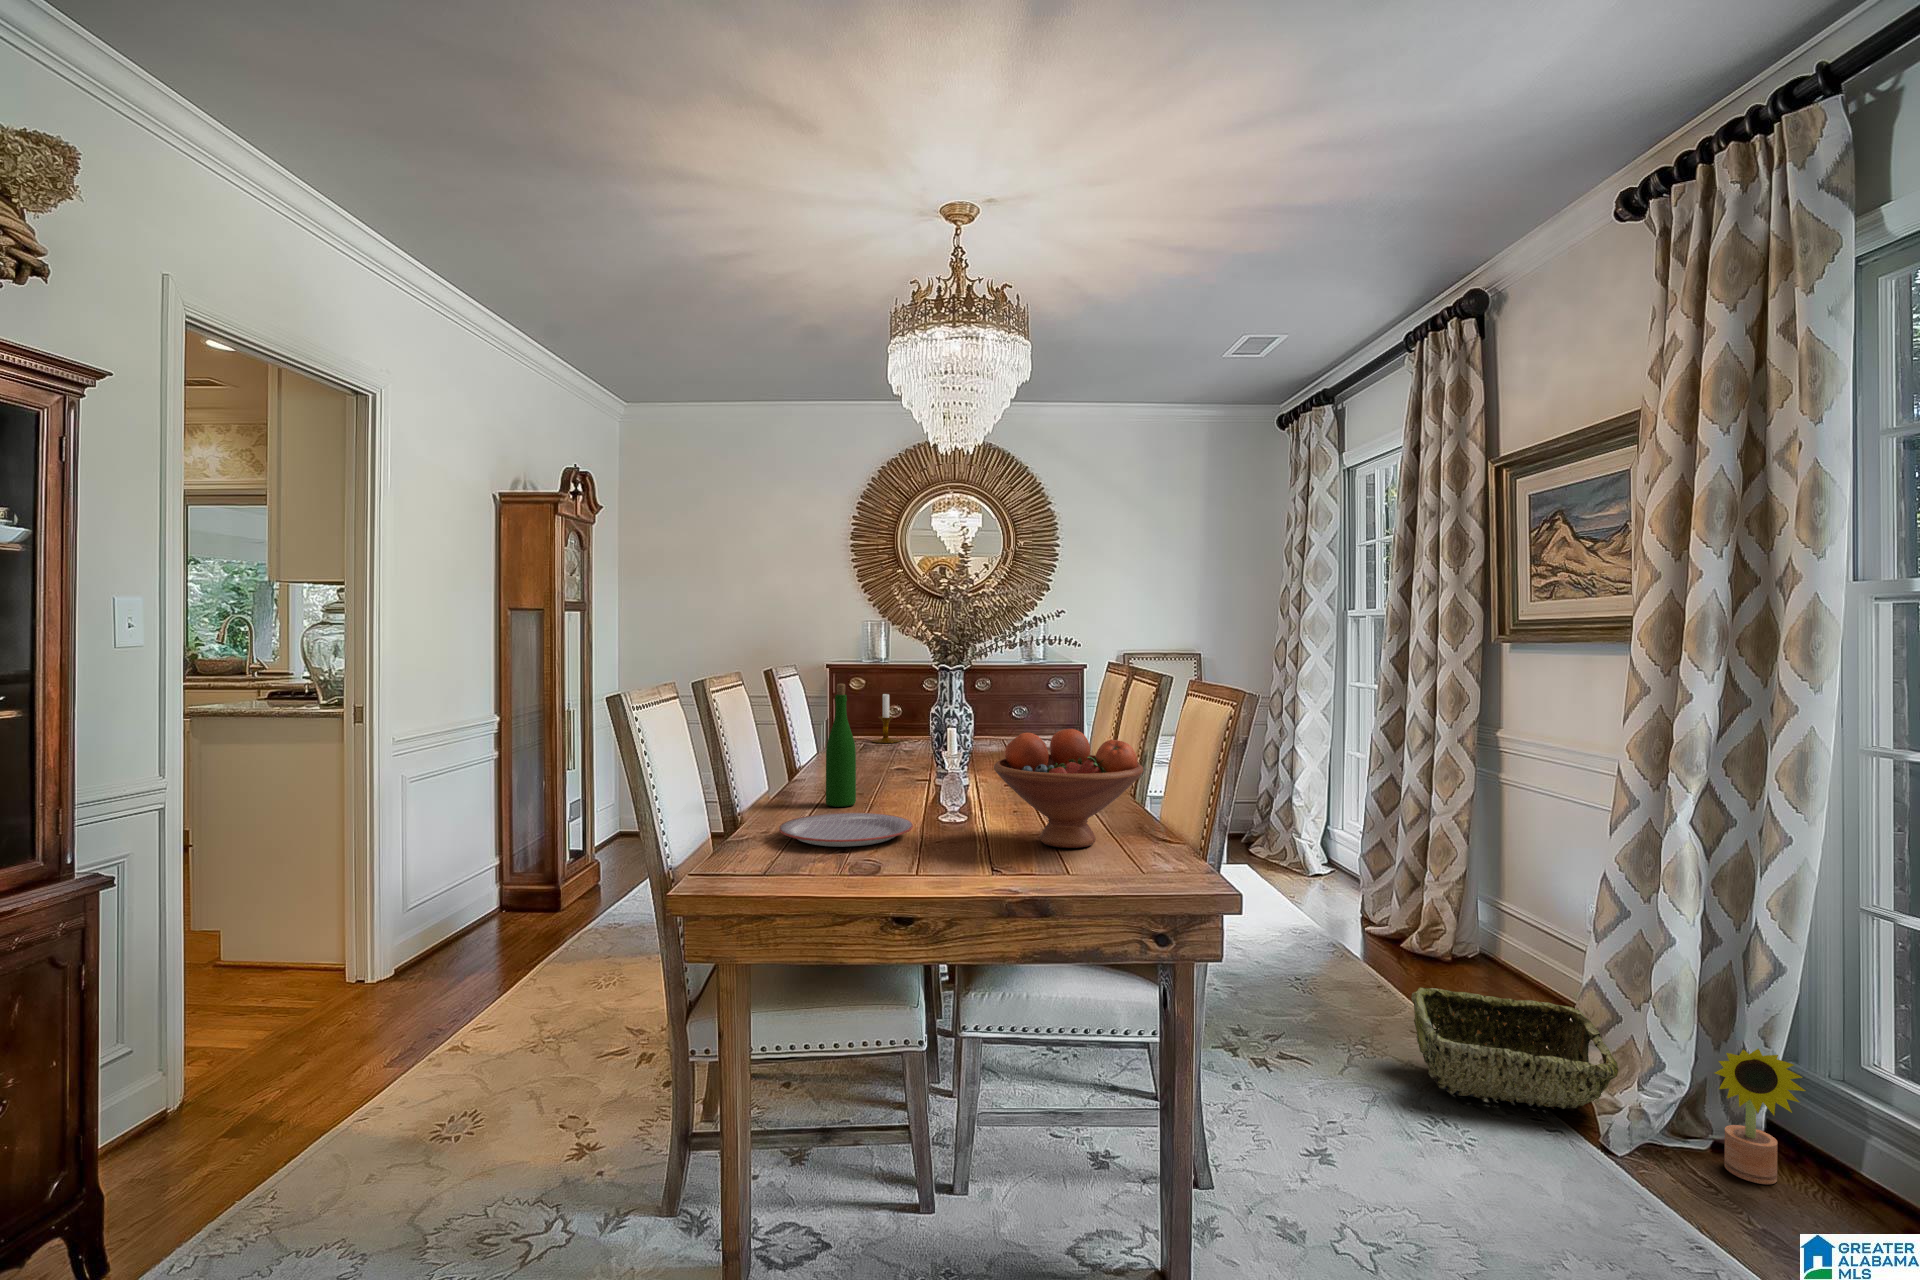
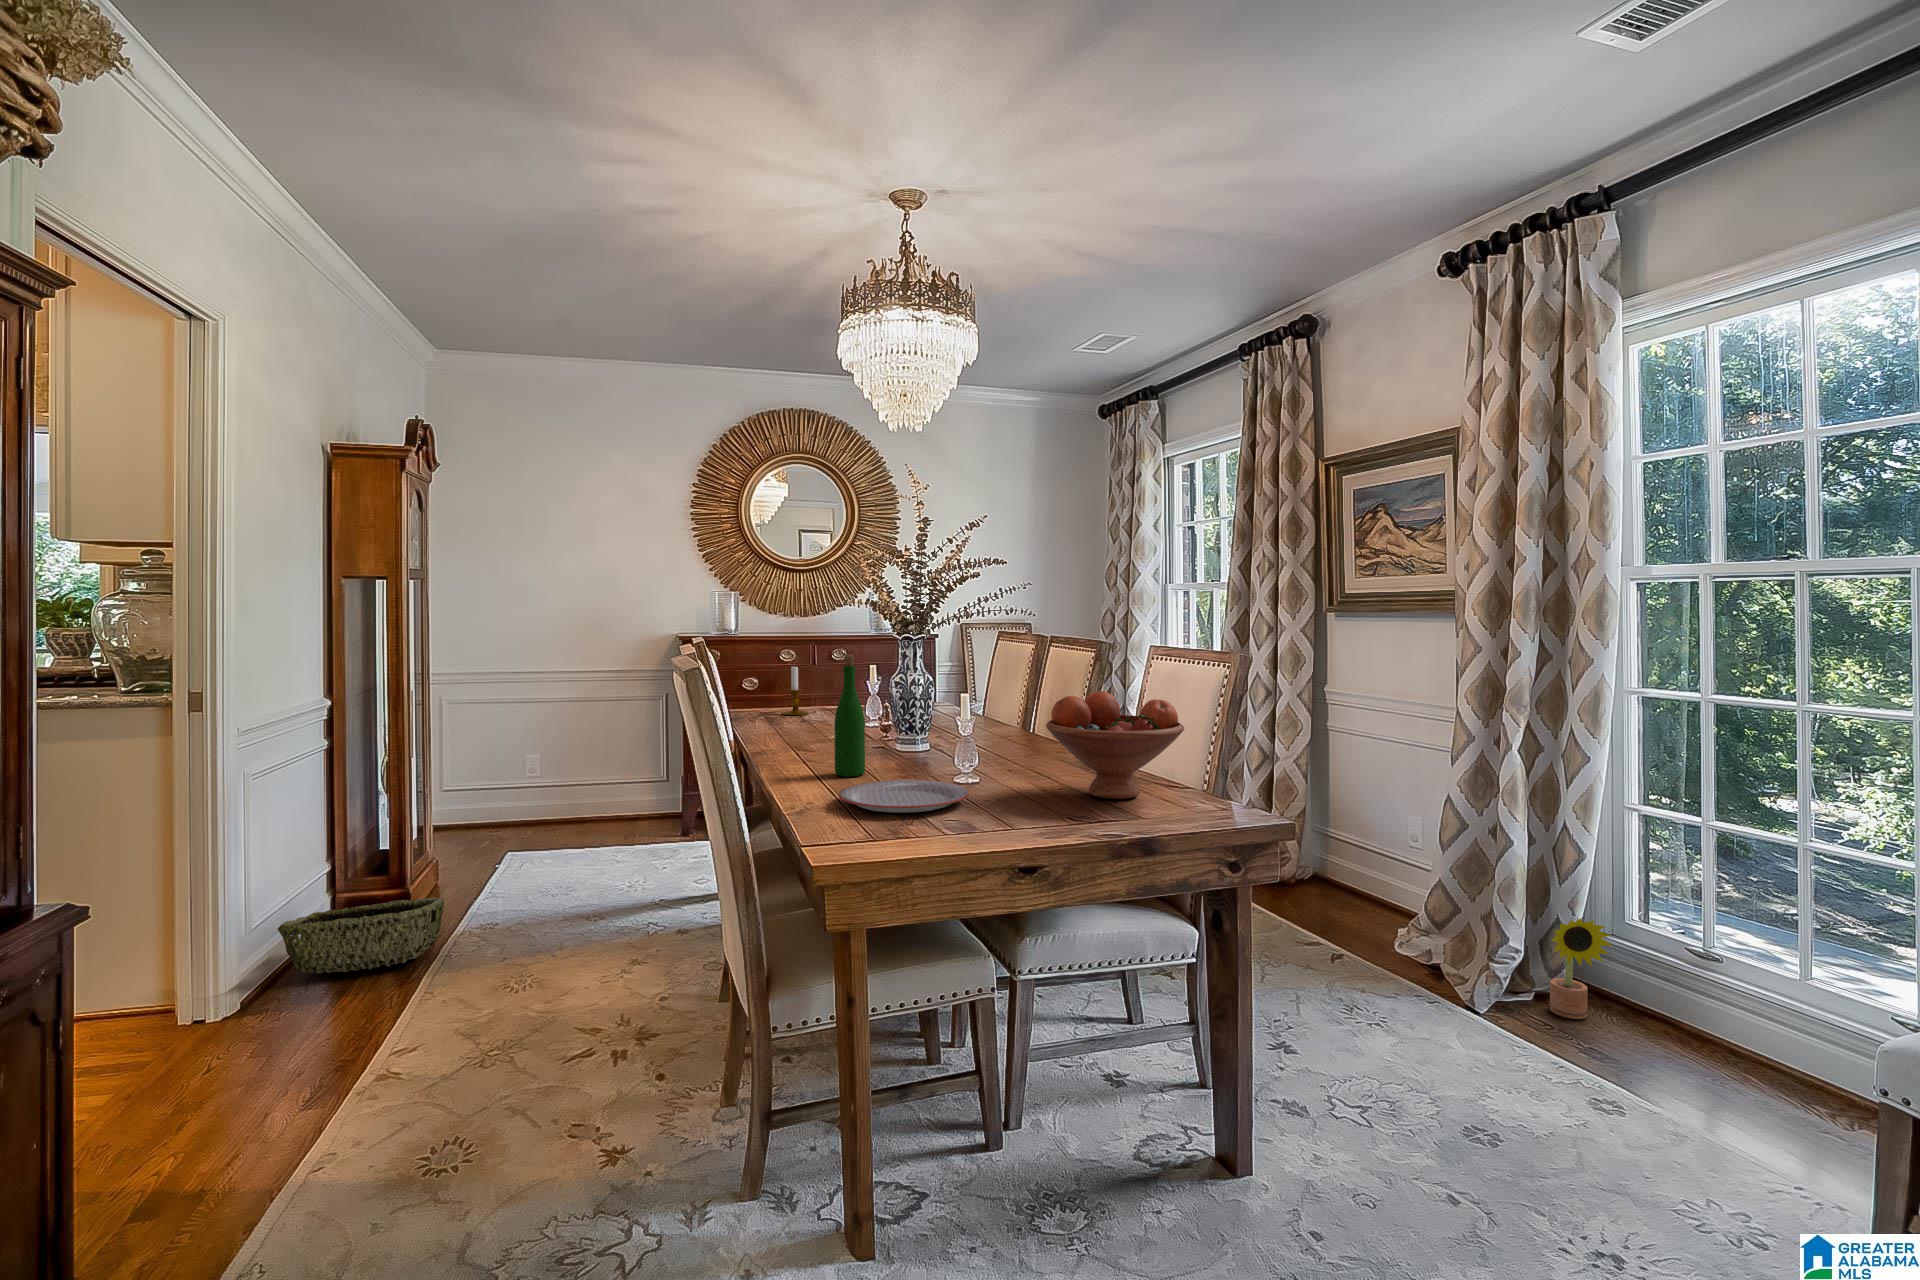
woven basket: present [1411,987,1618,1109] -> present [278,898,444,973]

